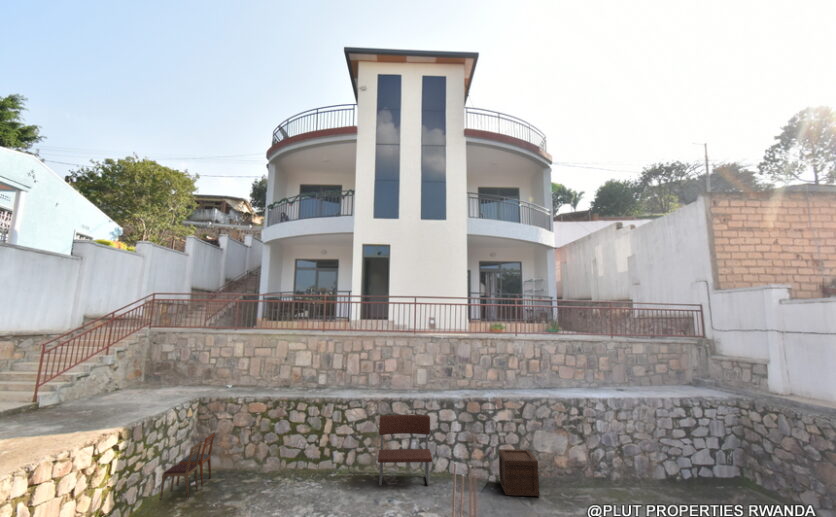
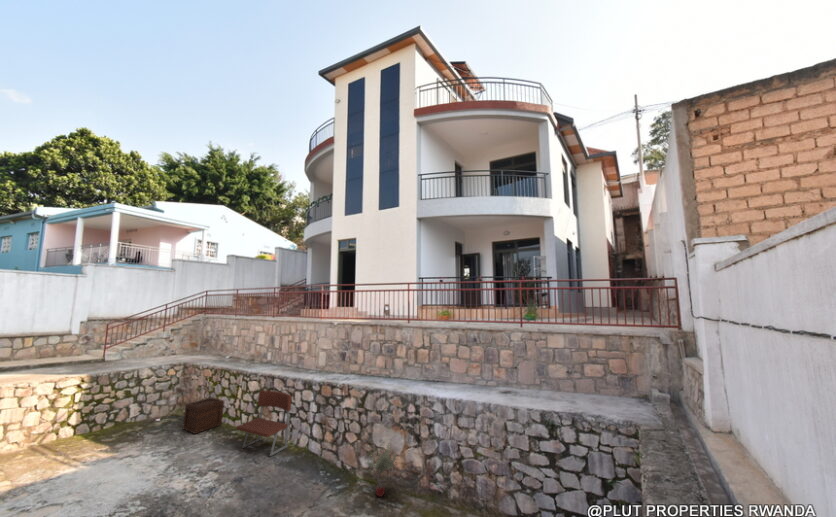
chair: present [160,433,215,500] -> none [126,389,180,433]
potted tree: none [548,443,583,491] -> present [367,445,397,497]
wooden crate: present [499,449,539,496] -> present [183,397,224,434]

